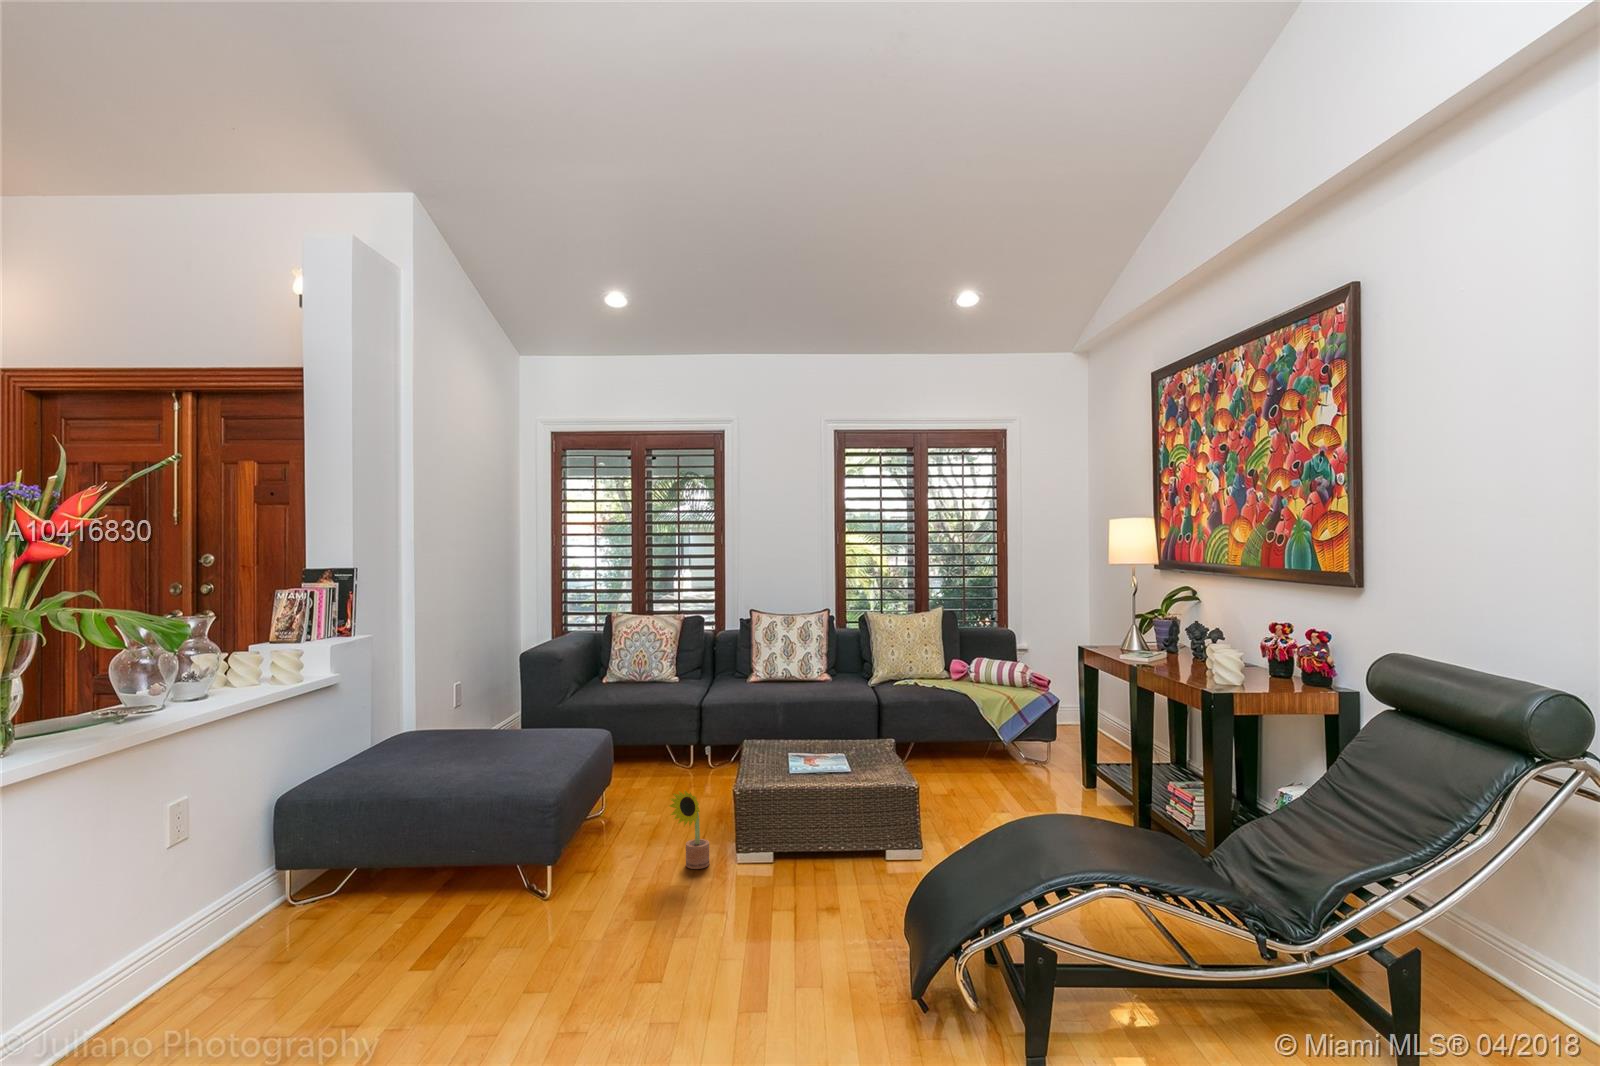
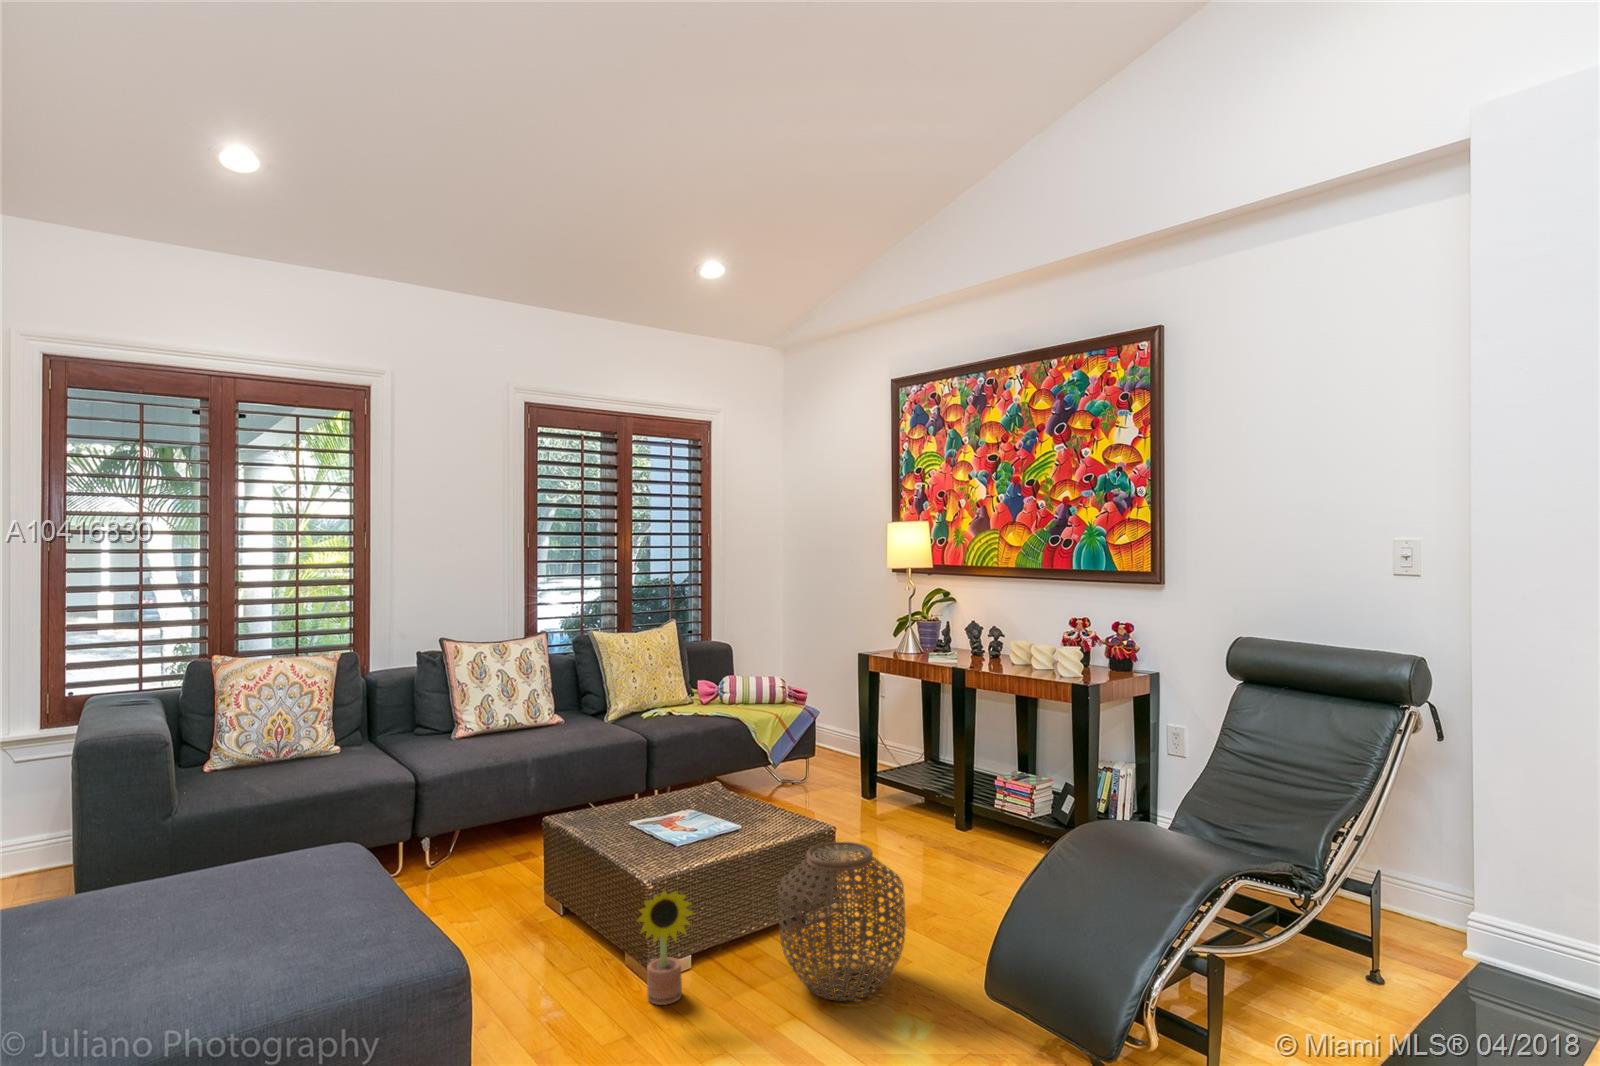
woven basket: none [748,788,846,909] -> present [778,842,905,1001]

